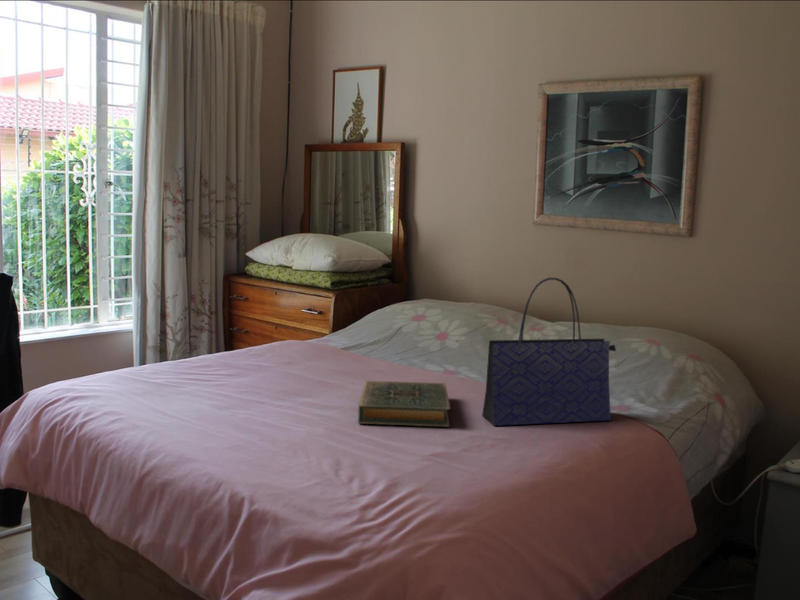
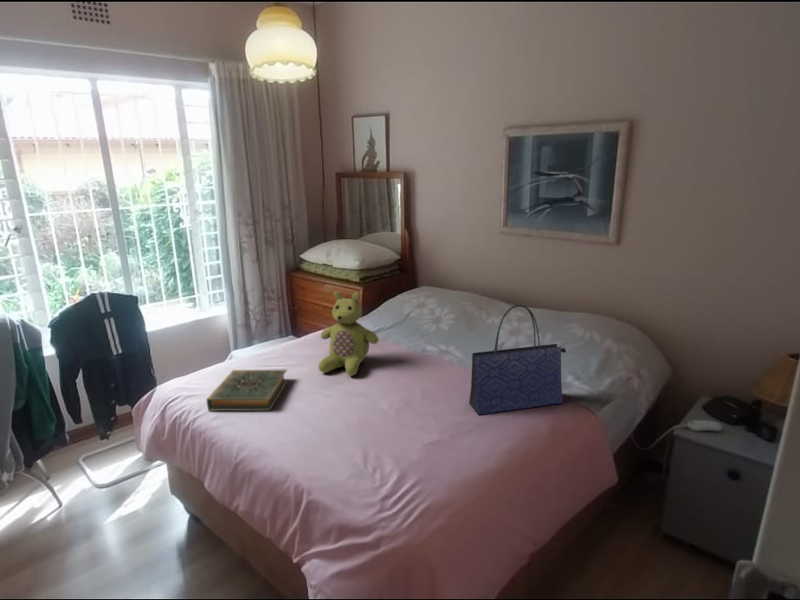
stuffed bear: none [272,269,359,384] -> present [319,291,378,376]
hardback book: present [358,381,450,427] -> present [207,369,288,411]

